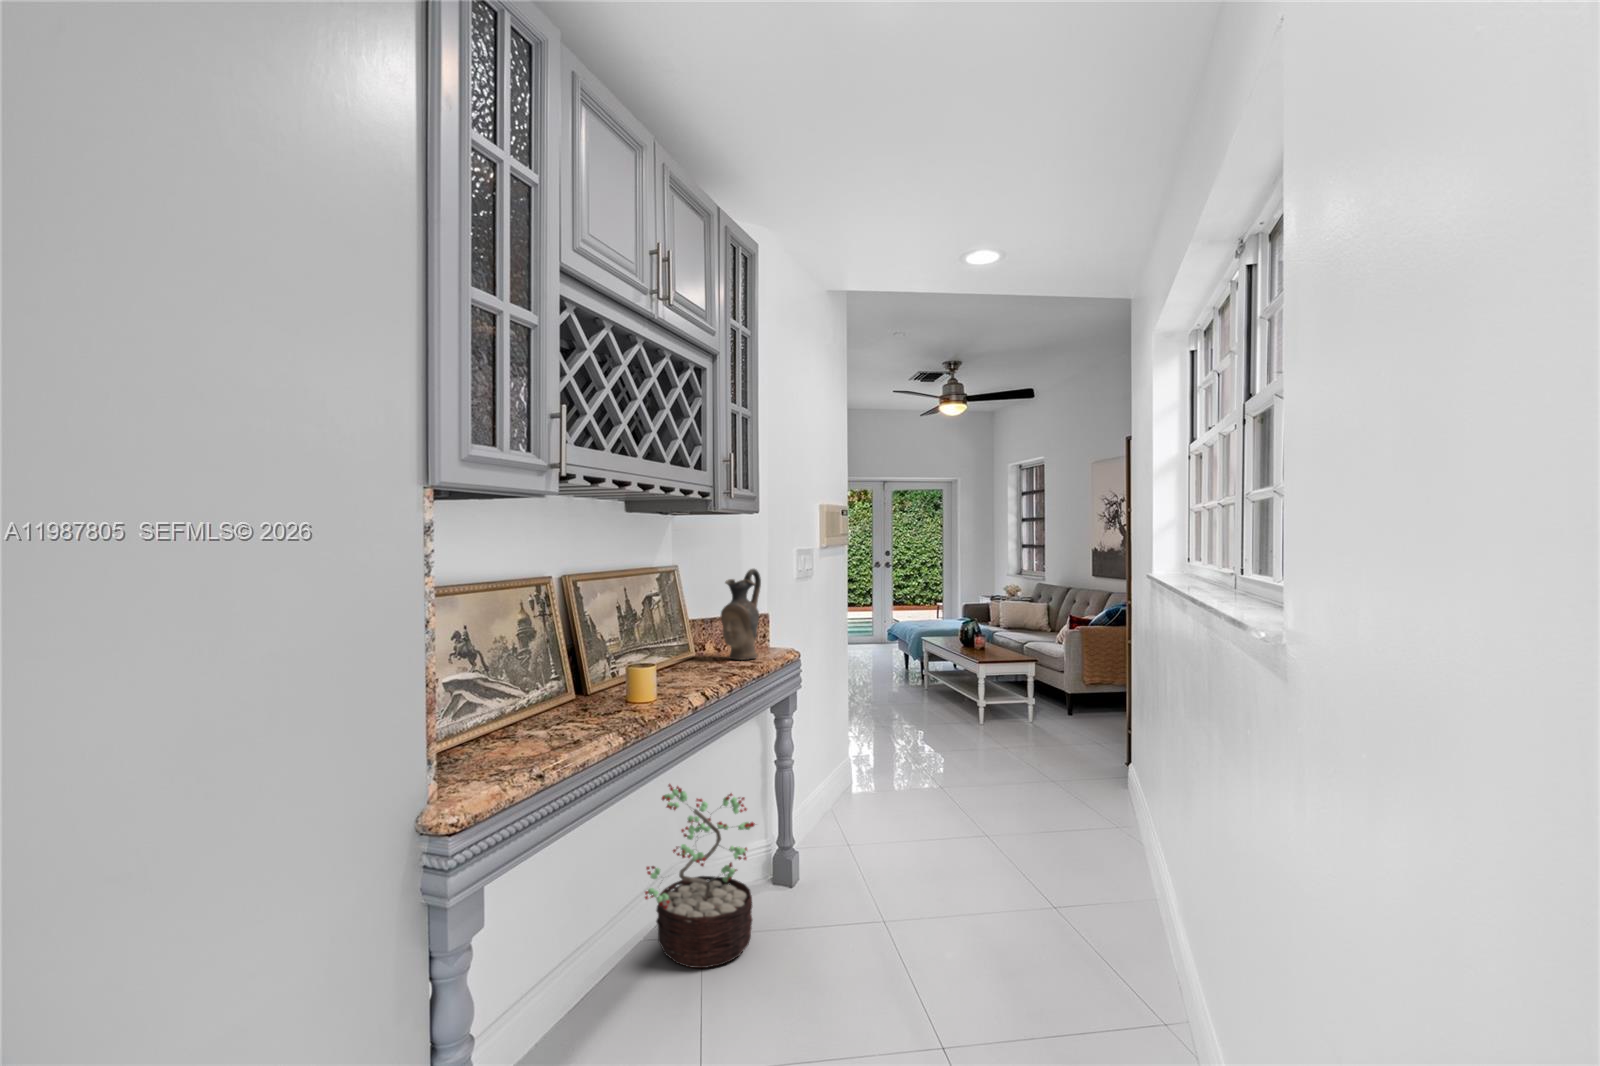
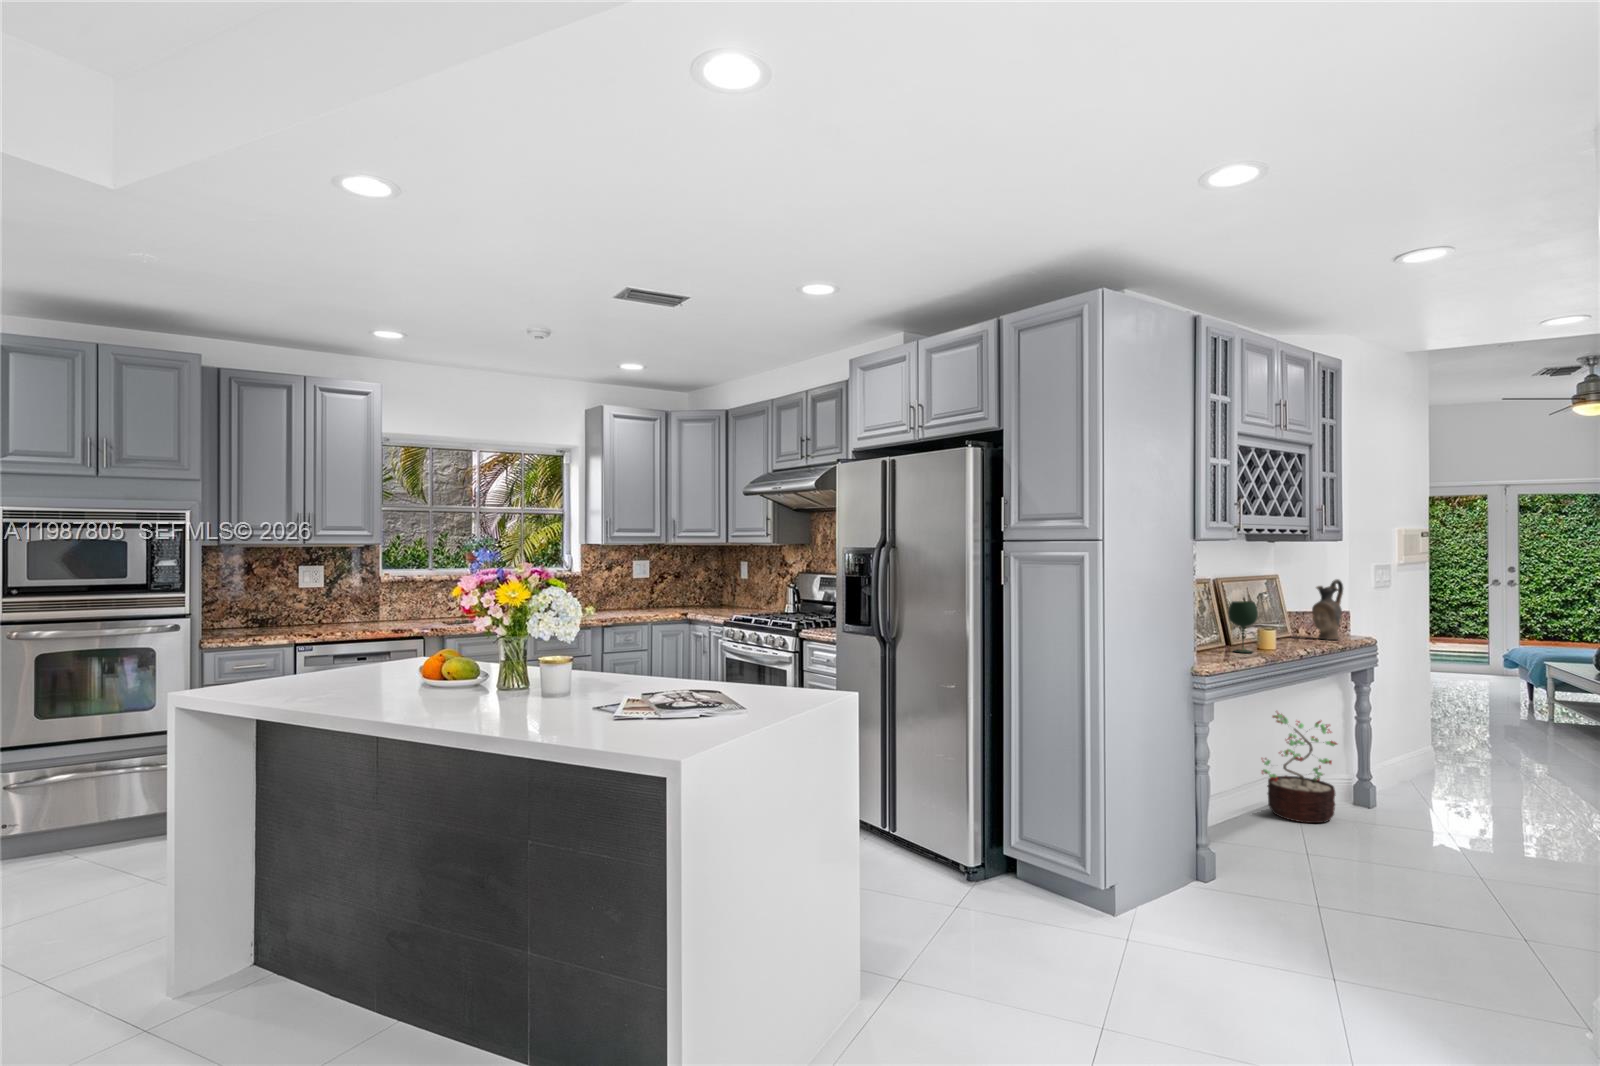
wine glass: none [565,617,620,720] -> present [1228,601,1258,653]

